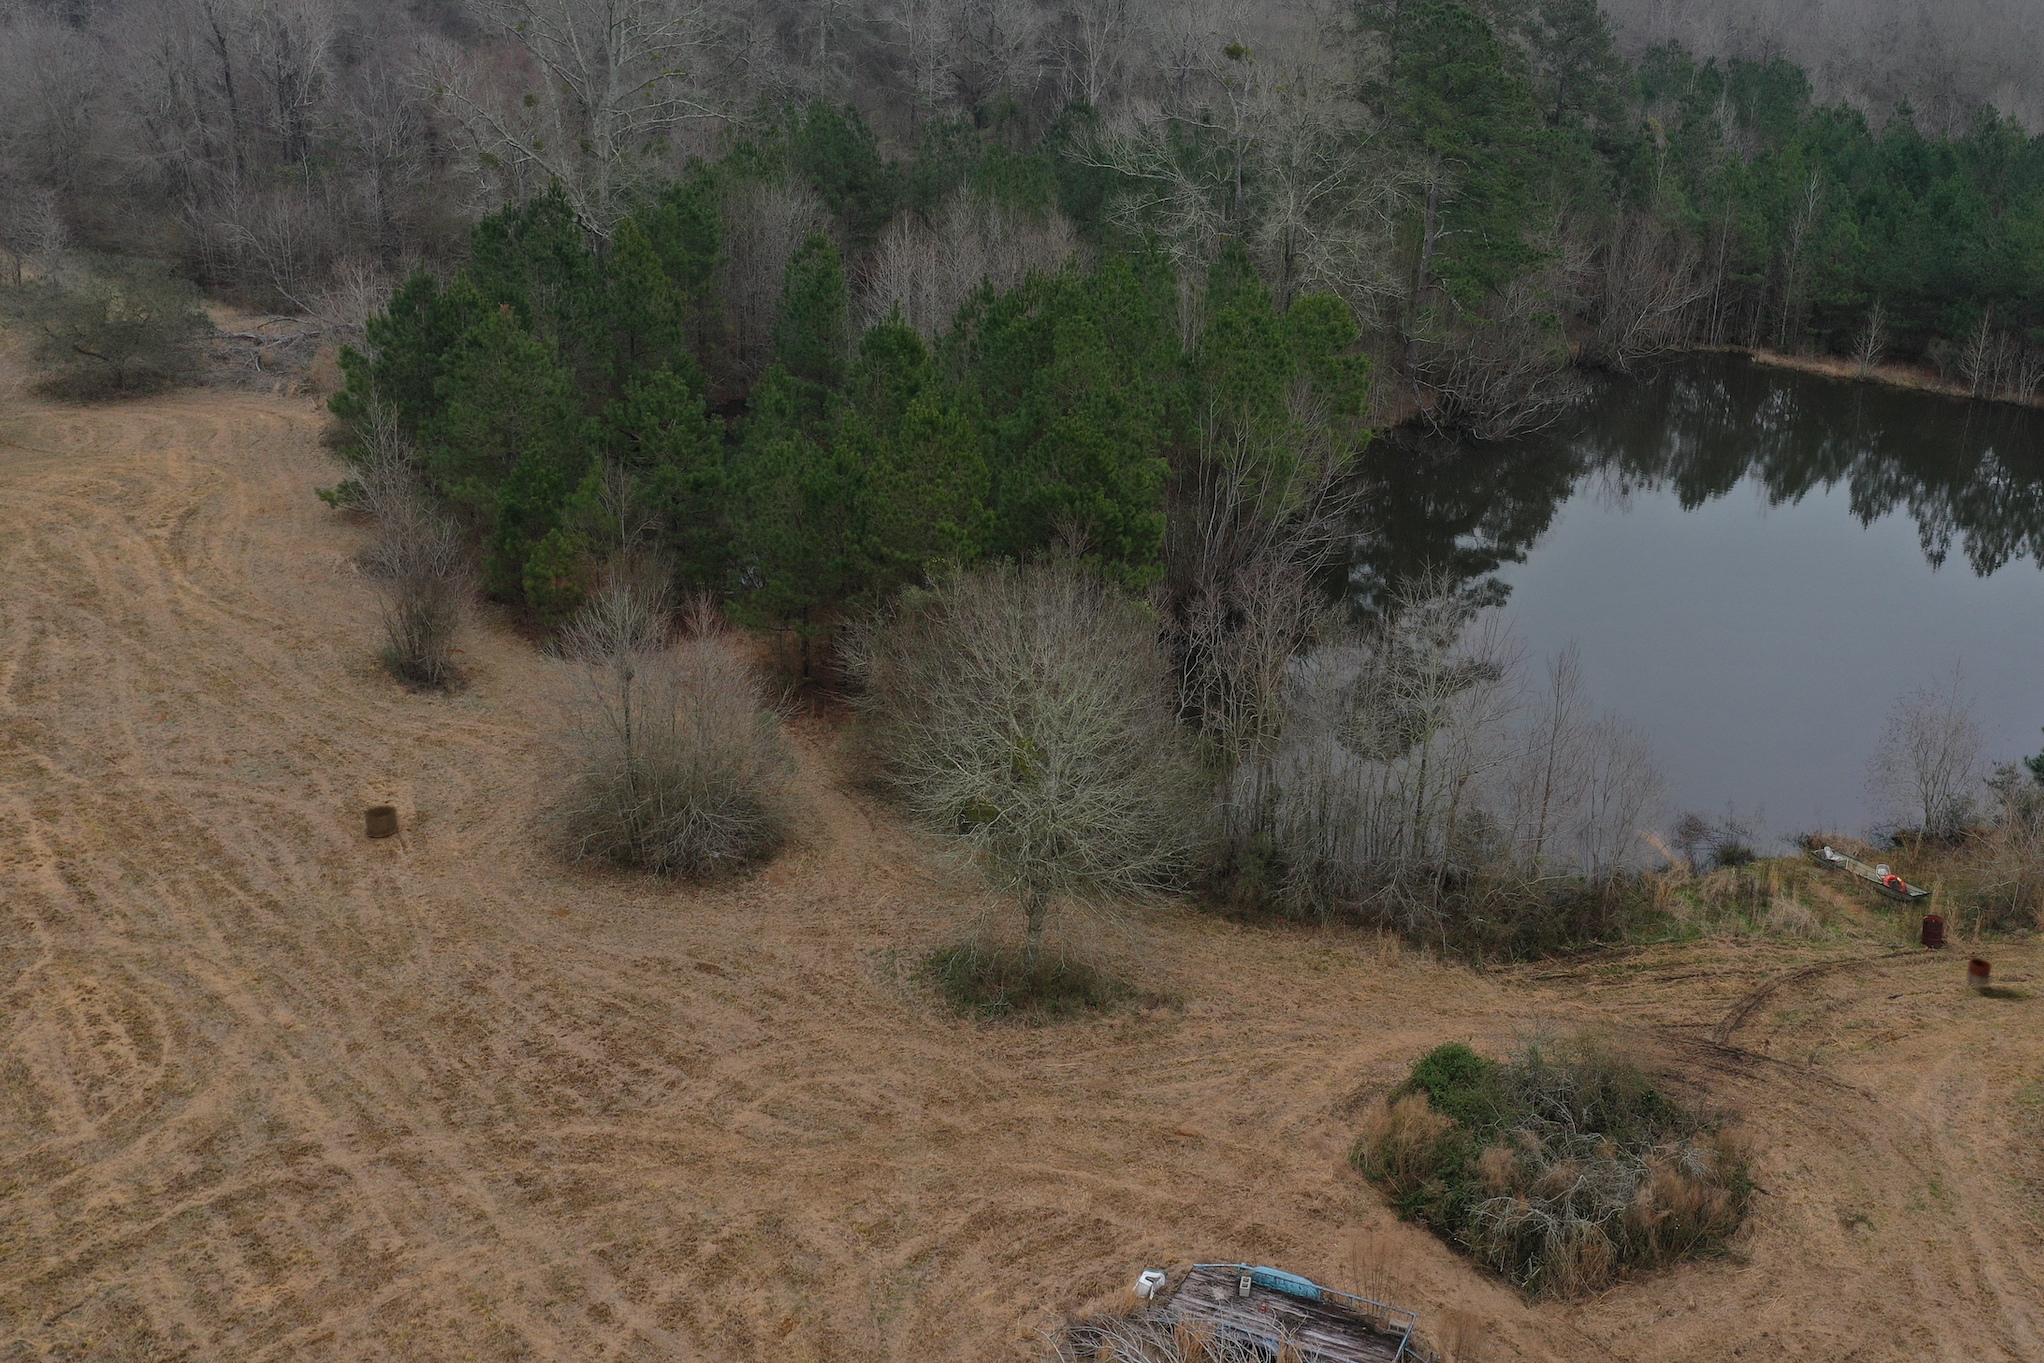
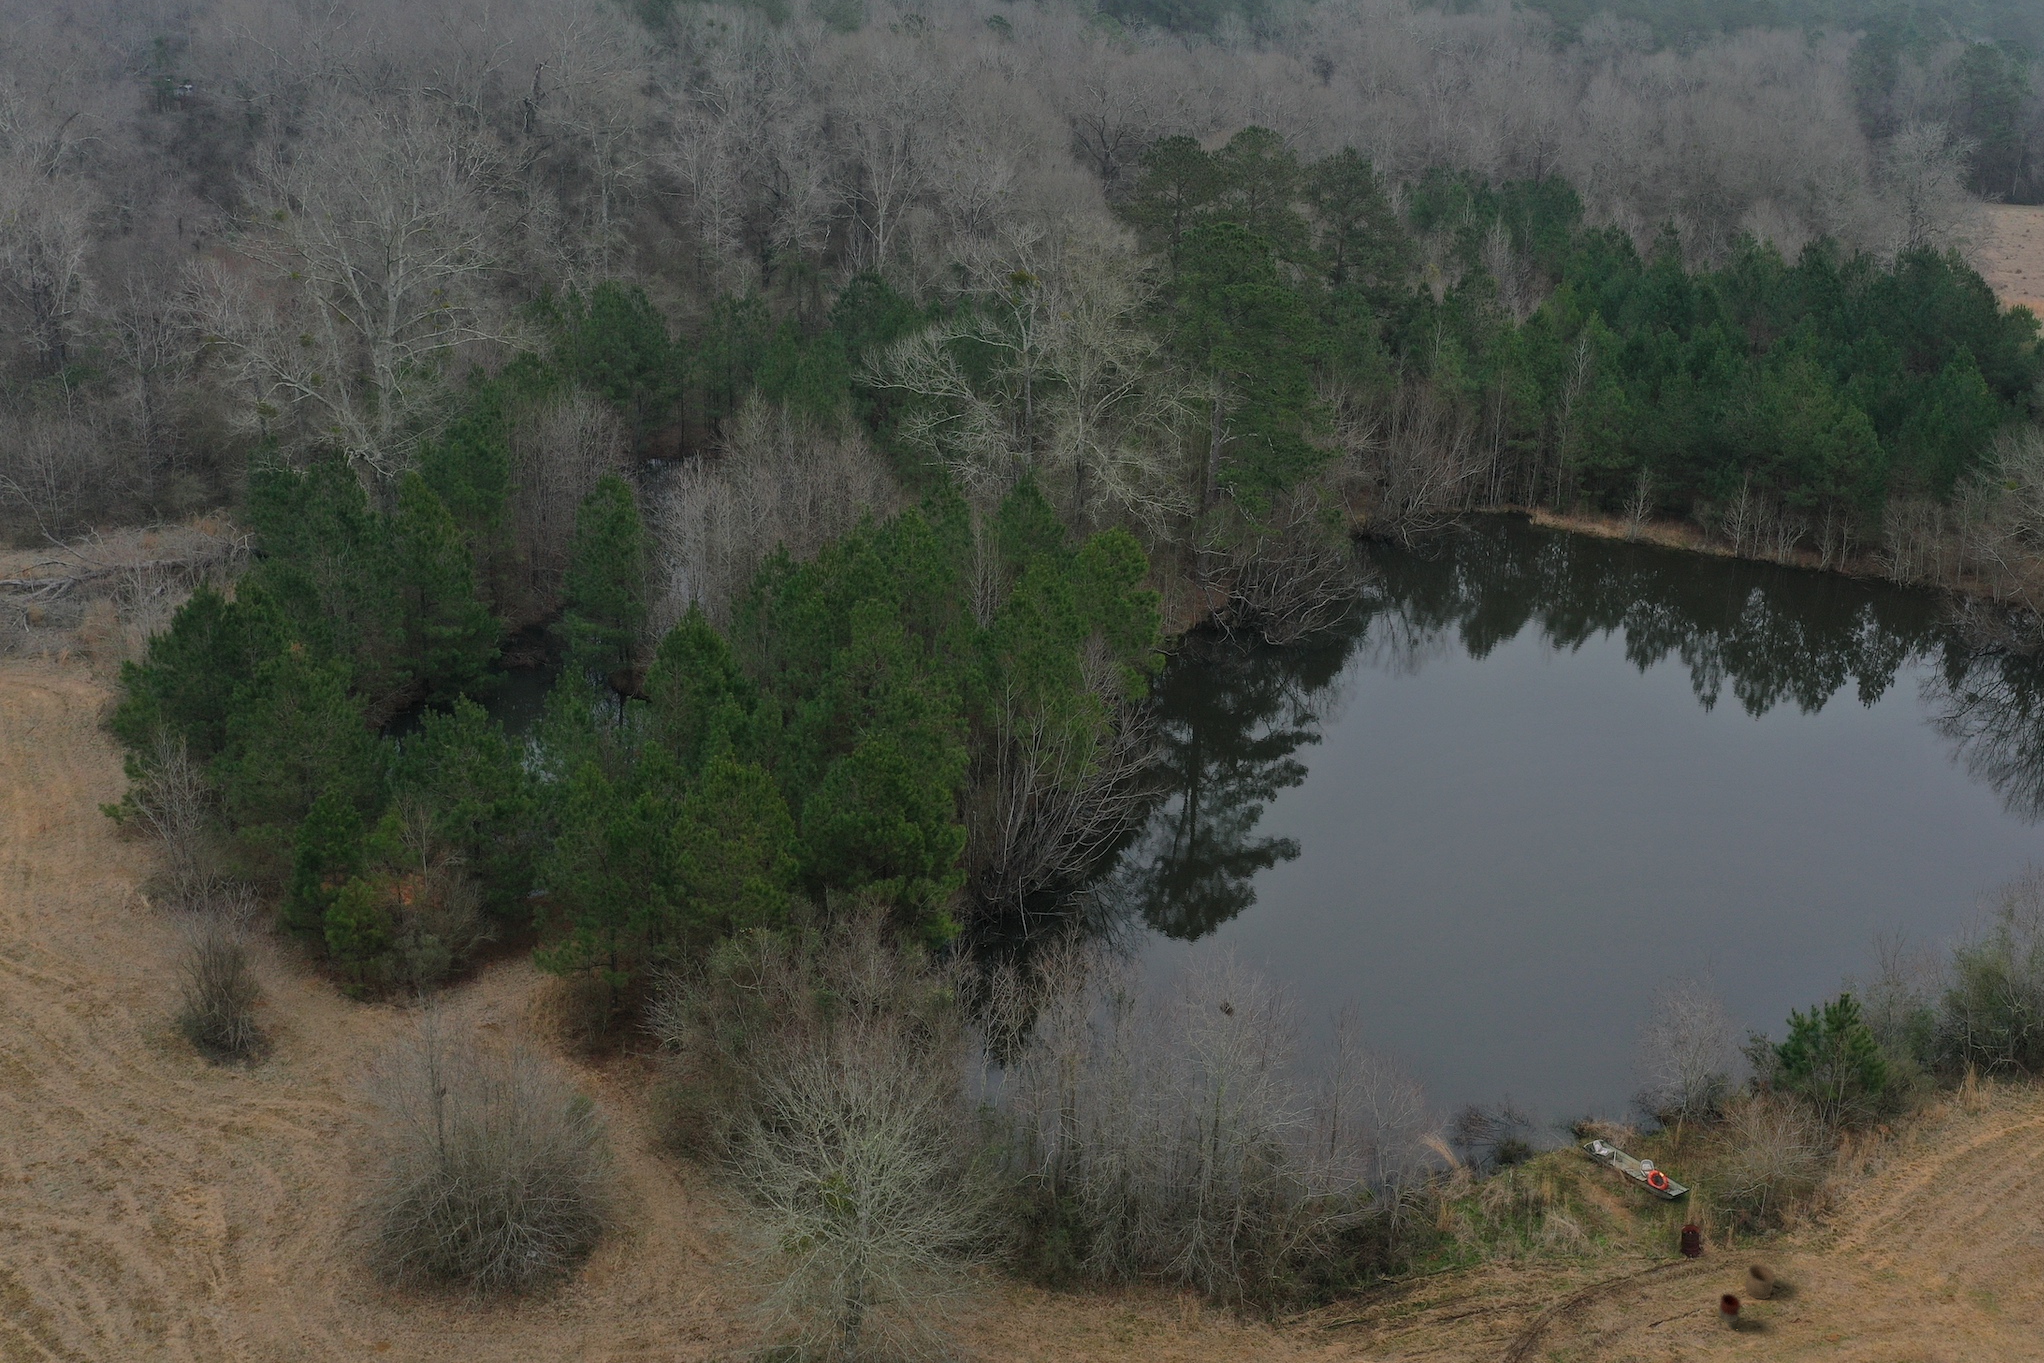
wooden bucket: present [364,805,398,838] -> present [1745,1264,1775,1299]

